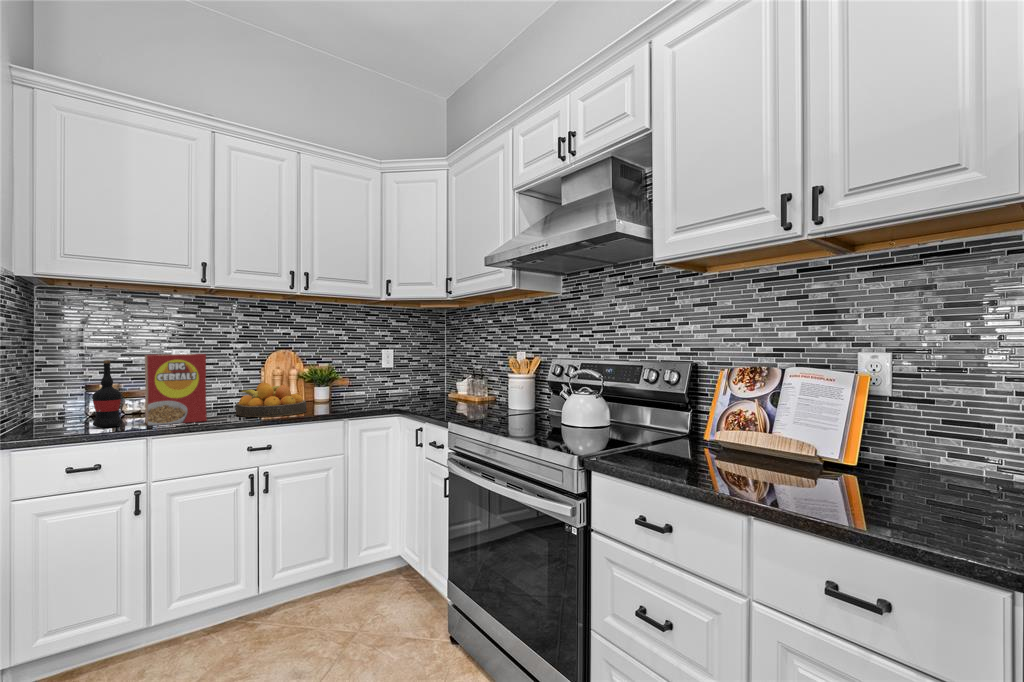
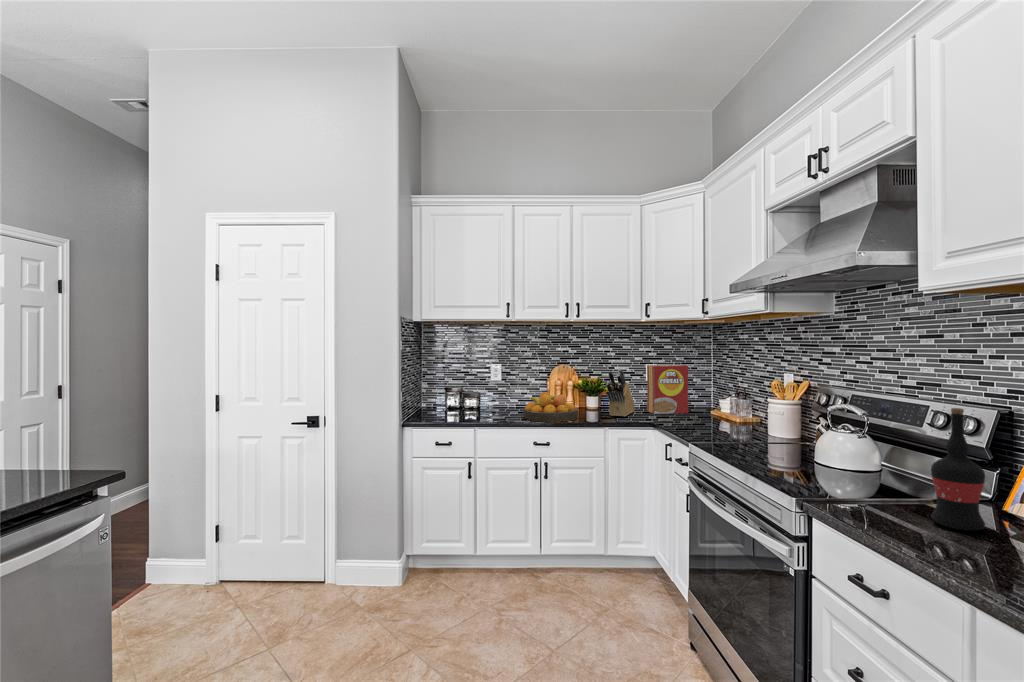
knife block: none [339,353,370,407] -> present [606,369,635,417]
cereal box: present [145,354,207,425] -> present [647,365,688,414]
wine bottle: present [92,360,122,427] -> present [931,408,985,530]

